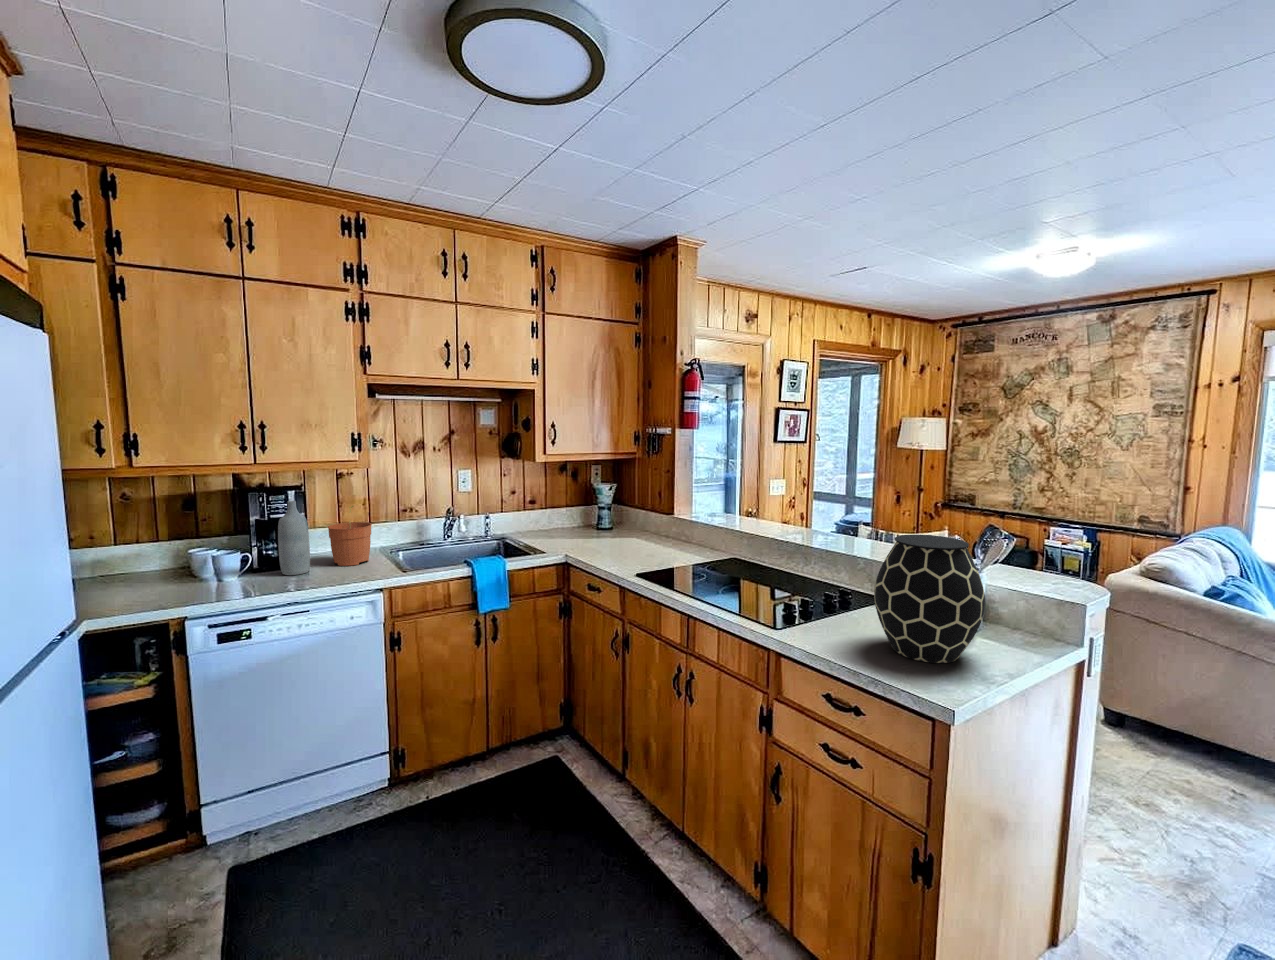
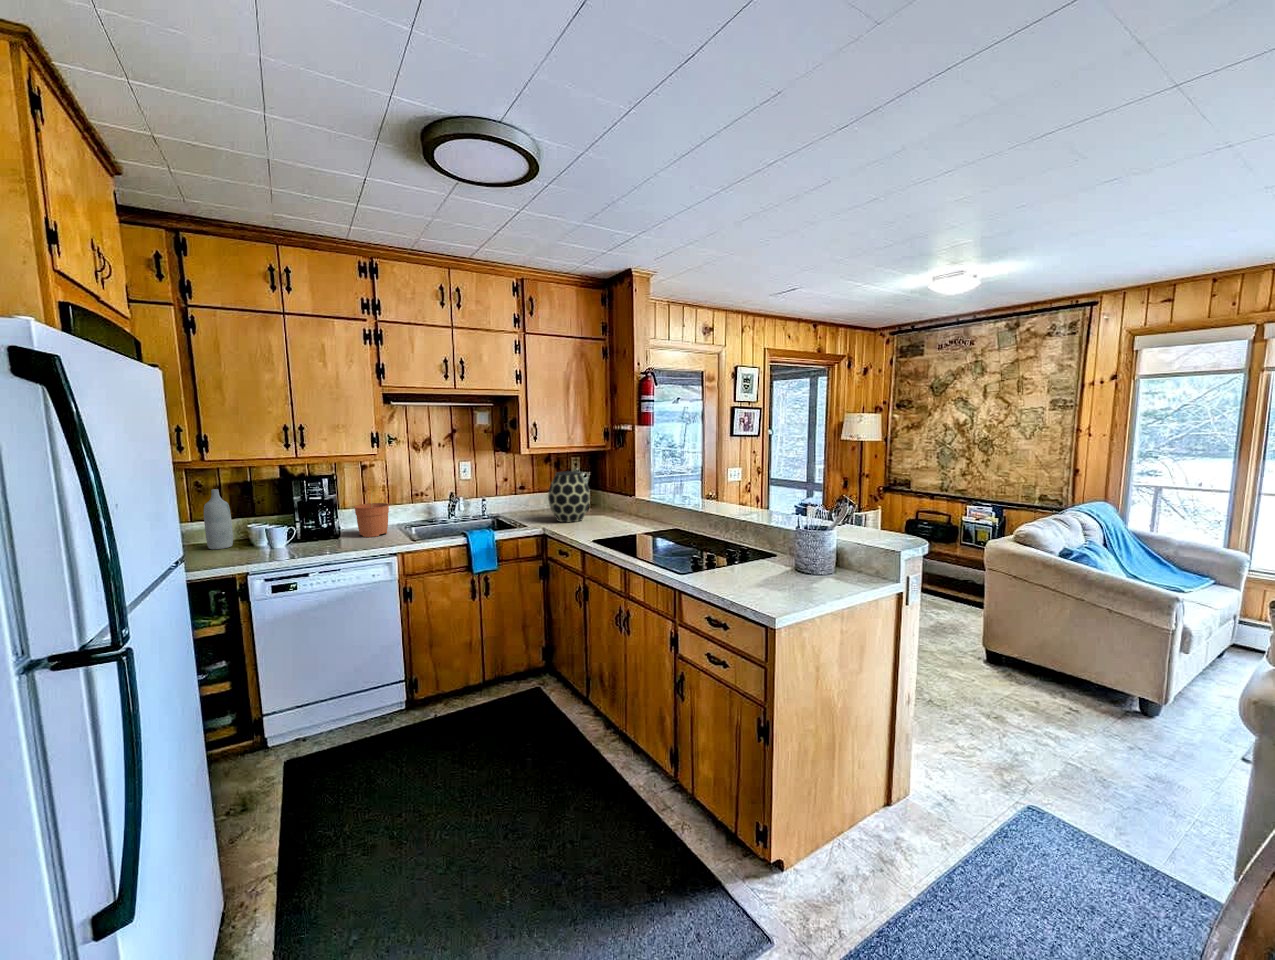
bottle: present [278,501,310,575] -> present [204,489,233,549]
vase: present [874,534,985,663] -> present [548,471,590,522]

